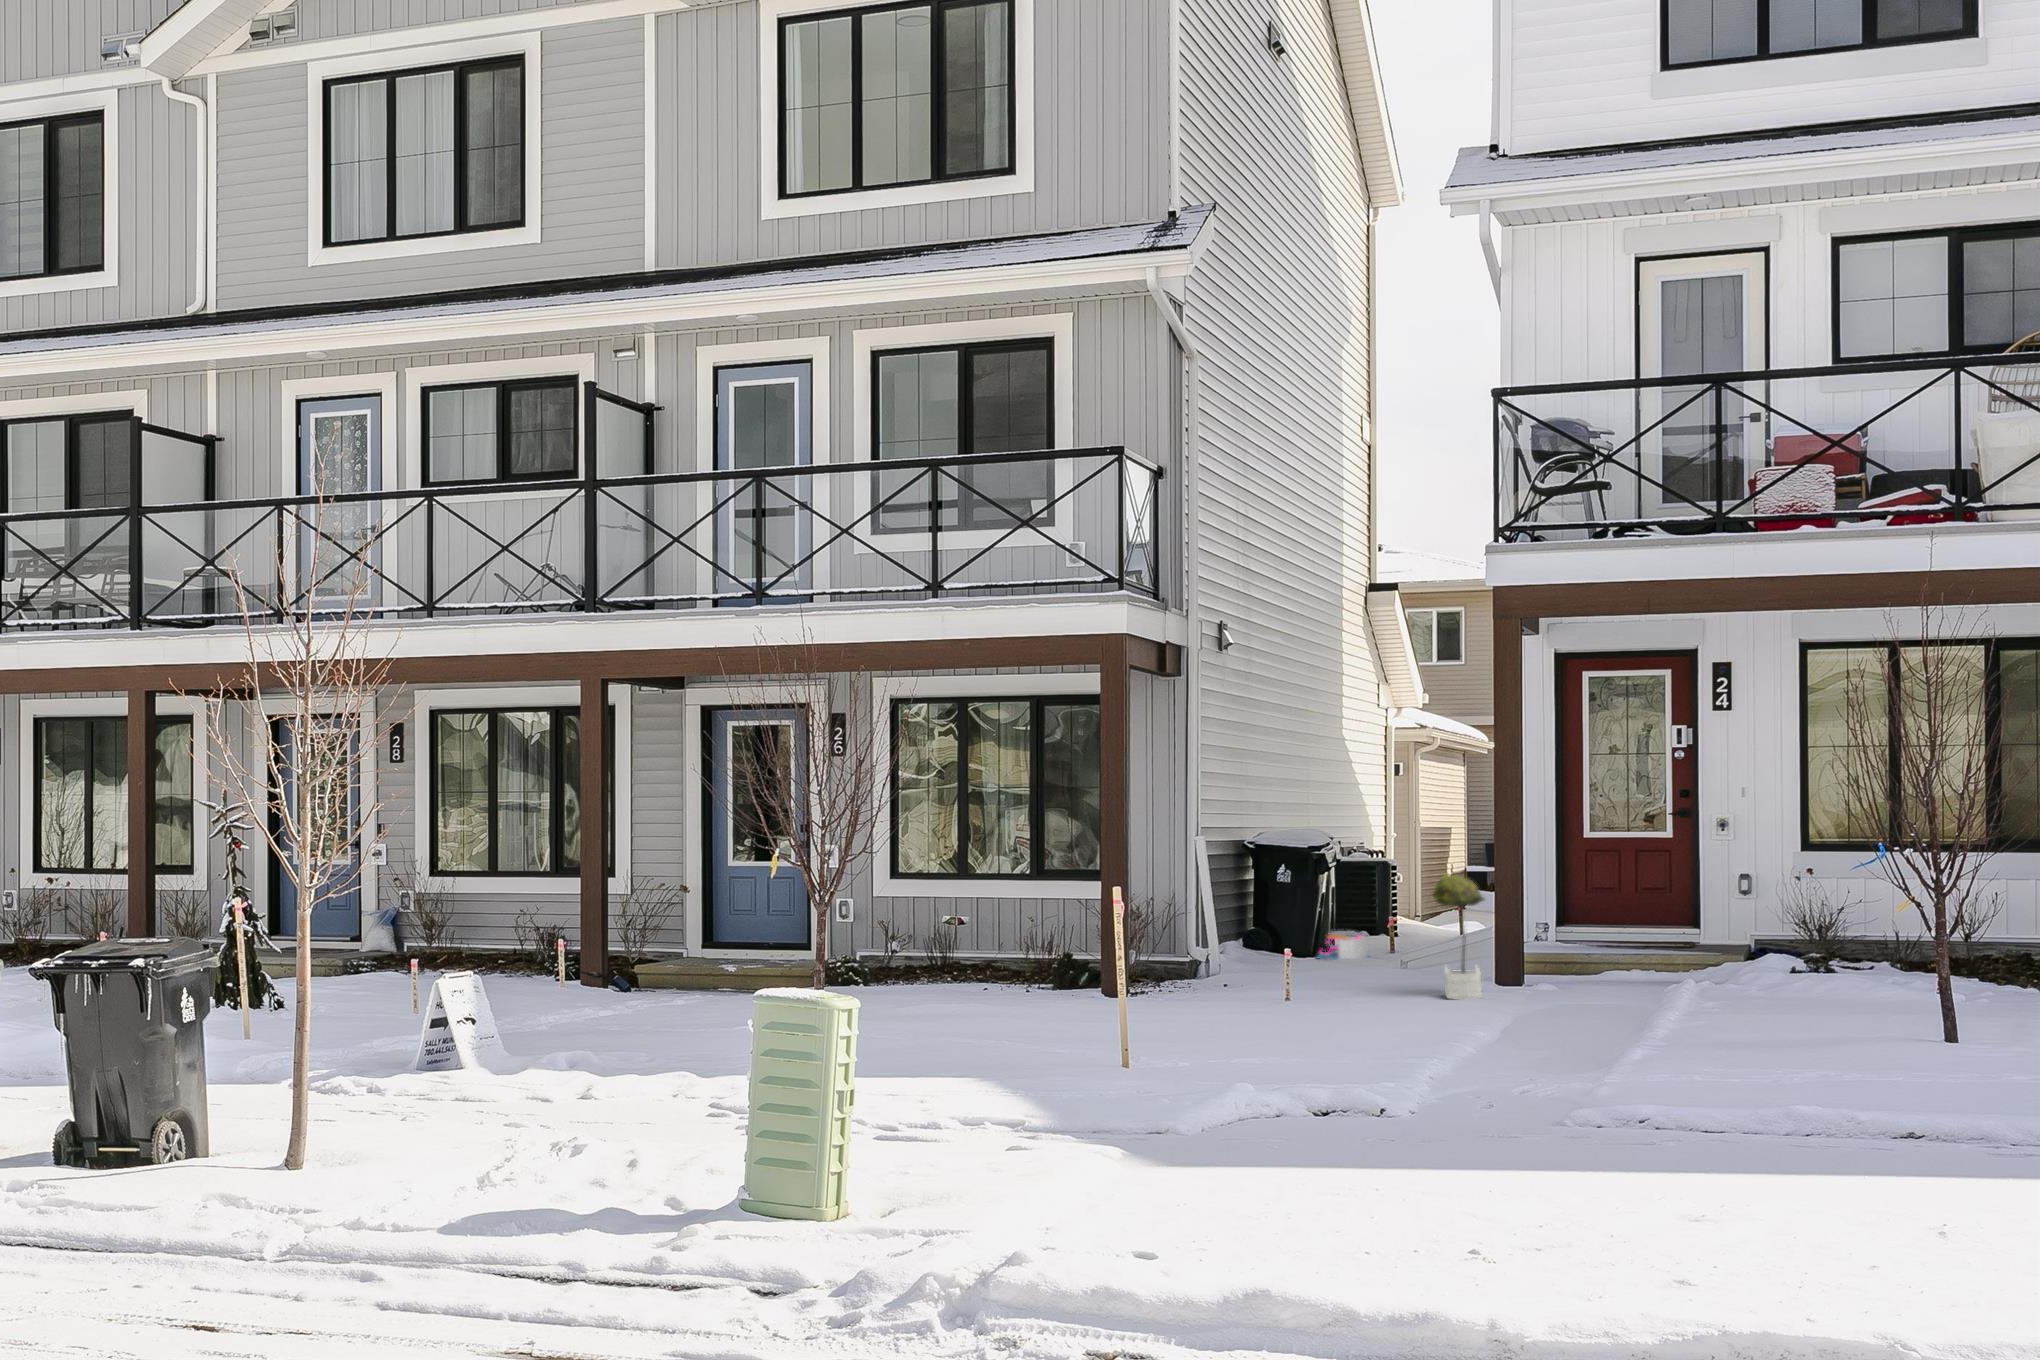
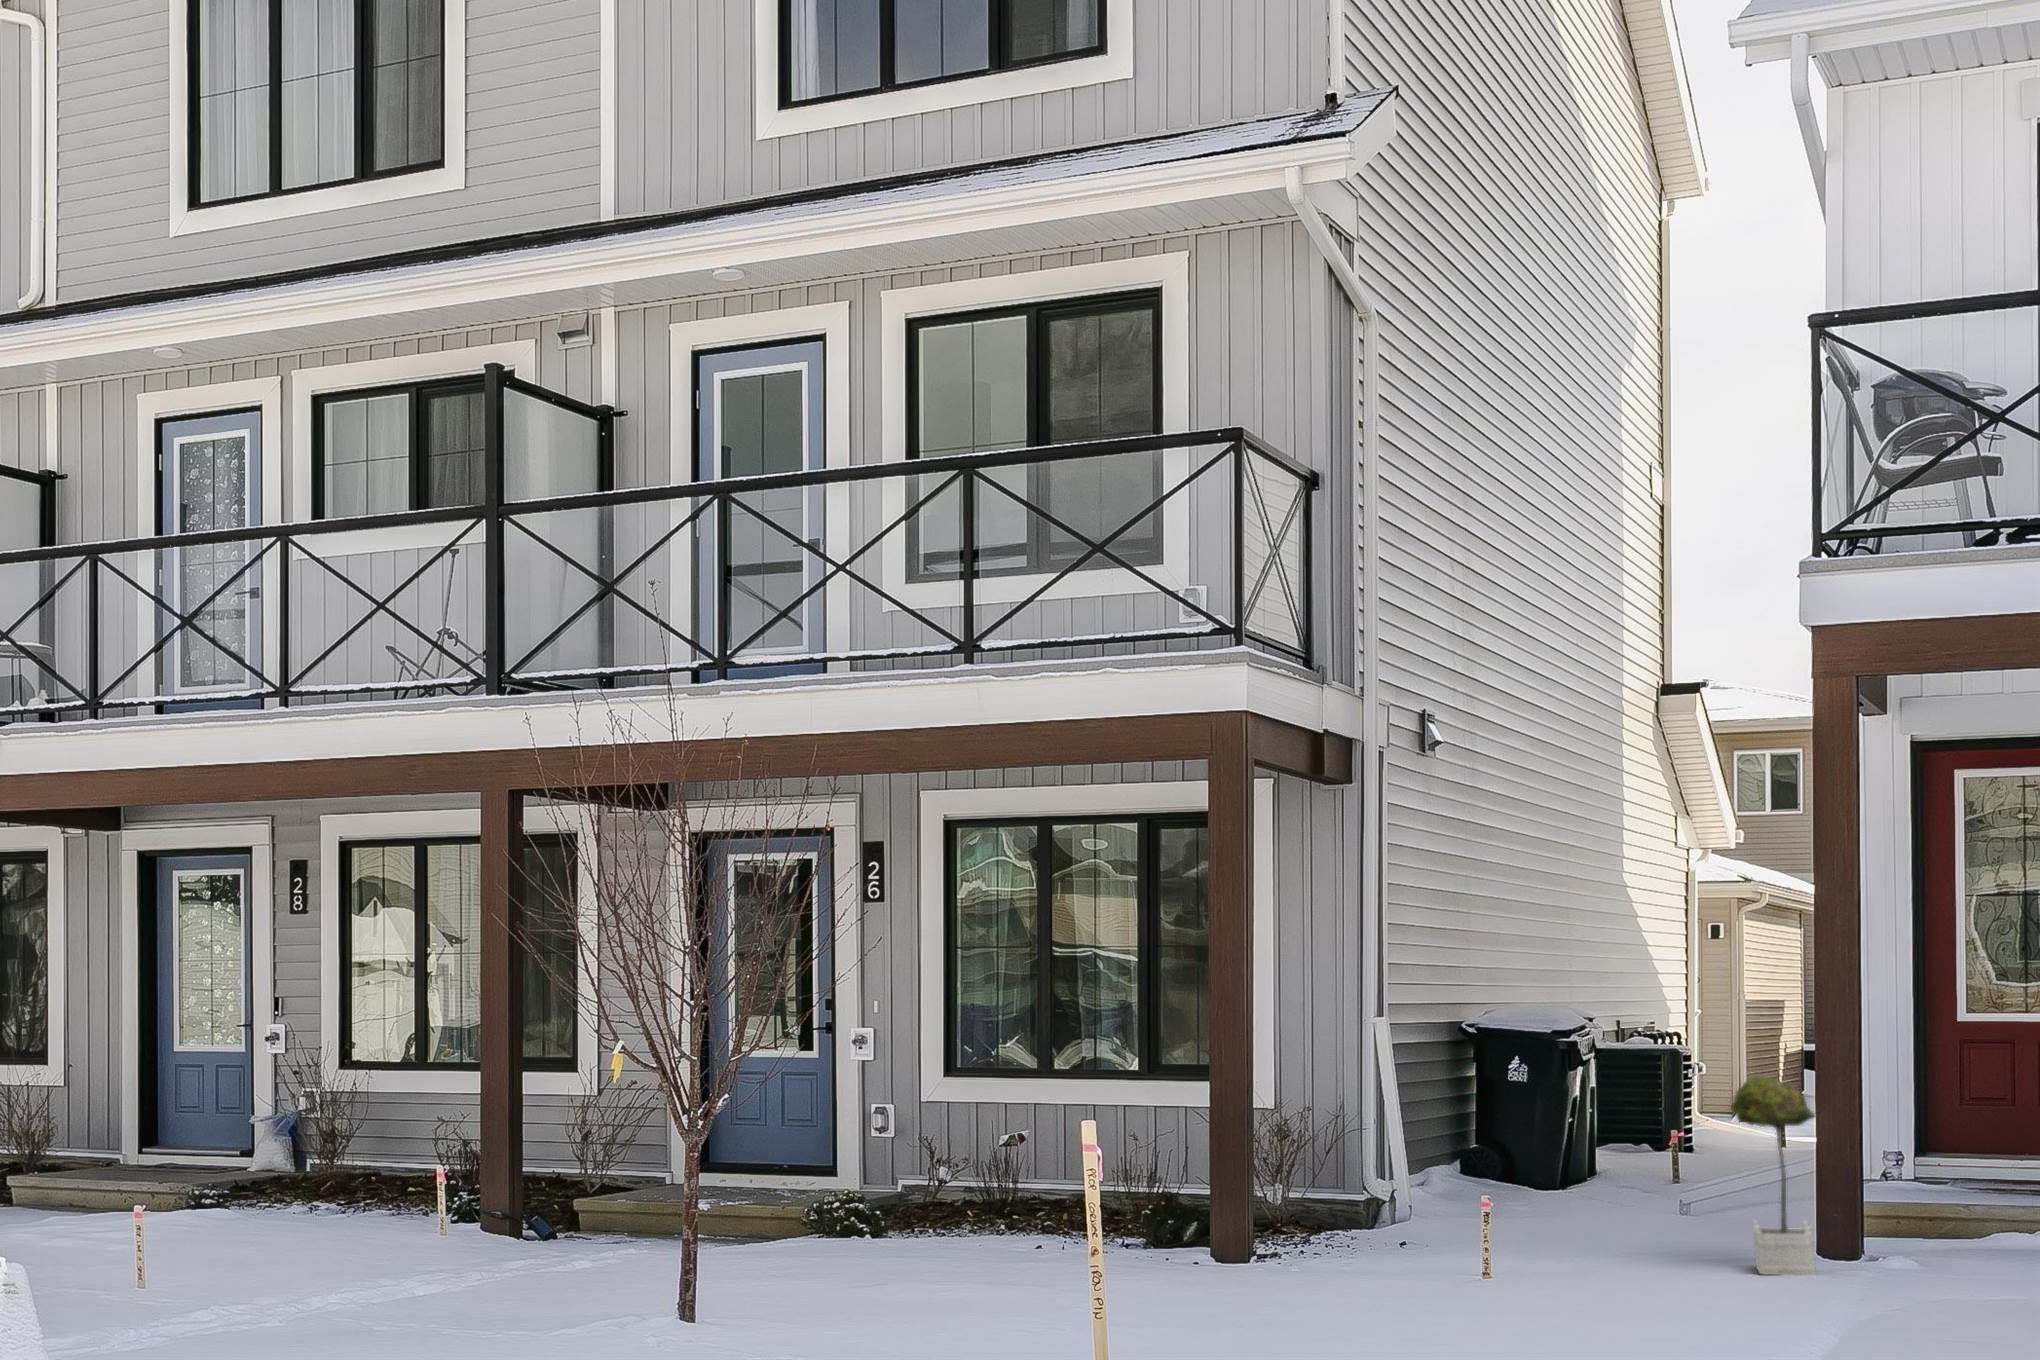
storage bin: present [1317,931,1369,960] -> none [1572,1155,1653,1201]

